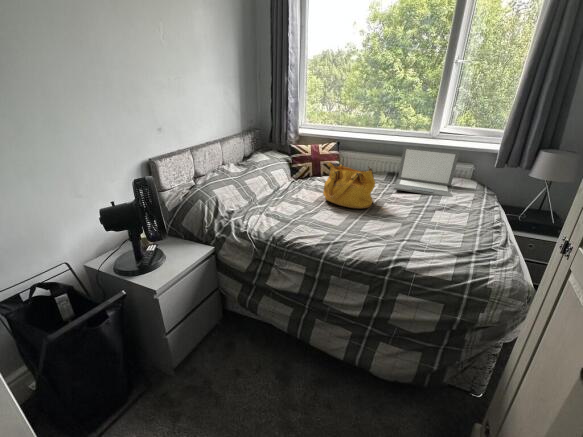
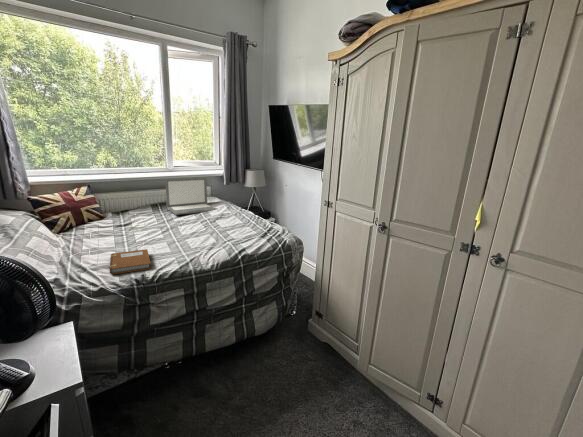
handbag: present [323,162,375,209] -> none [122,199,176,239]
notebook: none [266,206,317,233] -> present [110,249,151,274]

